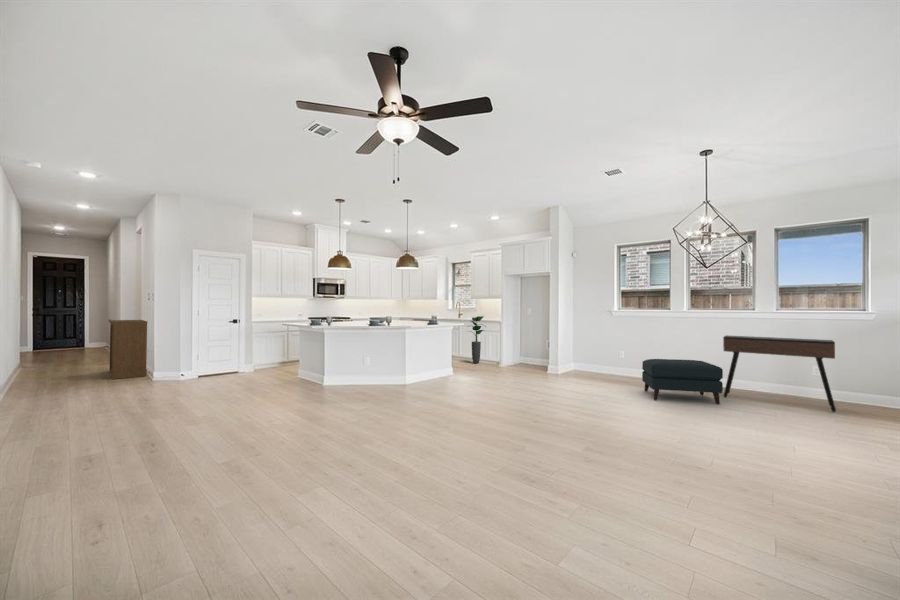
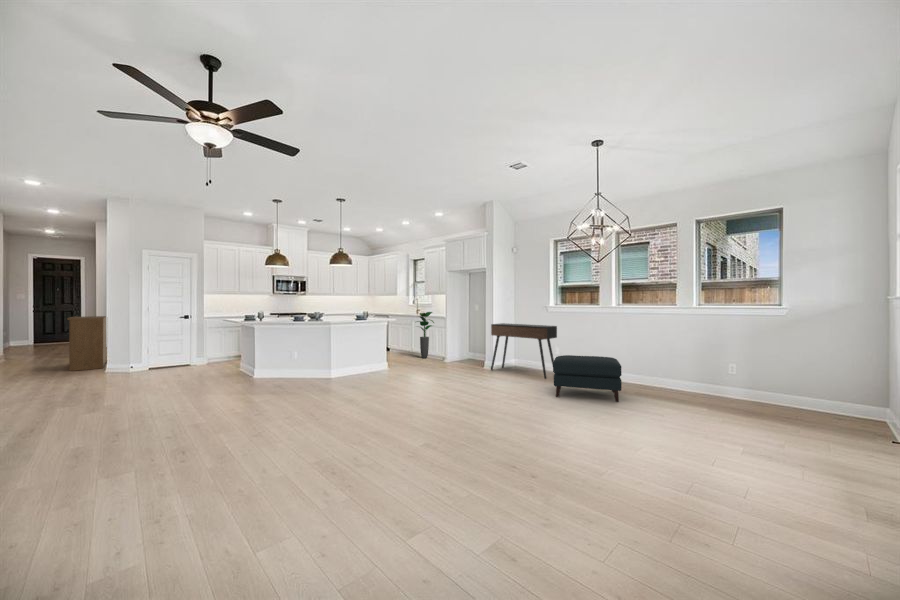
console table: present [723,335,836,412] -> present [491,323,557,379]

